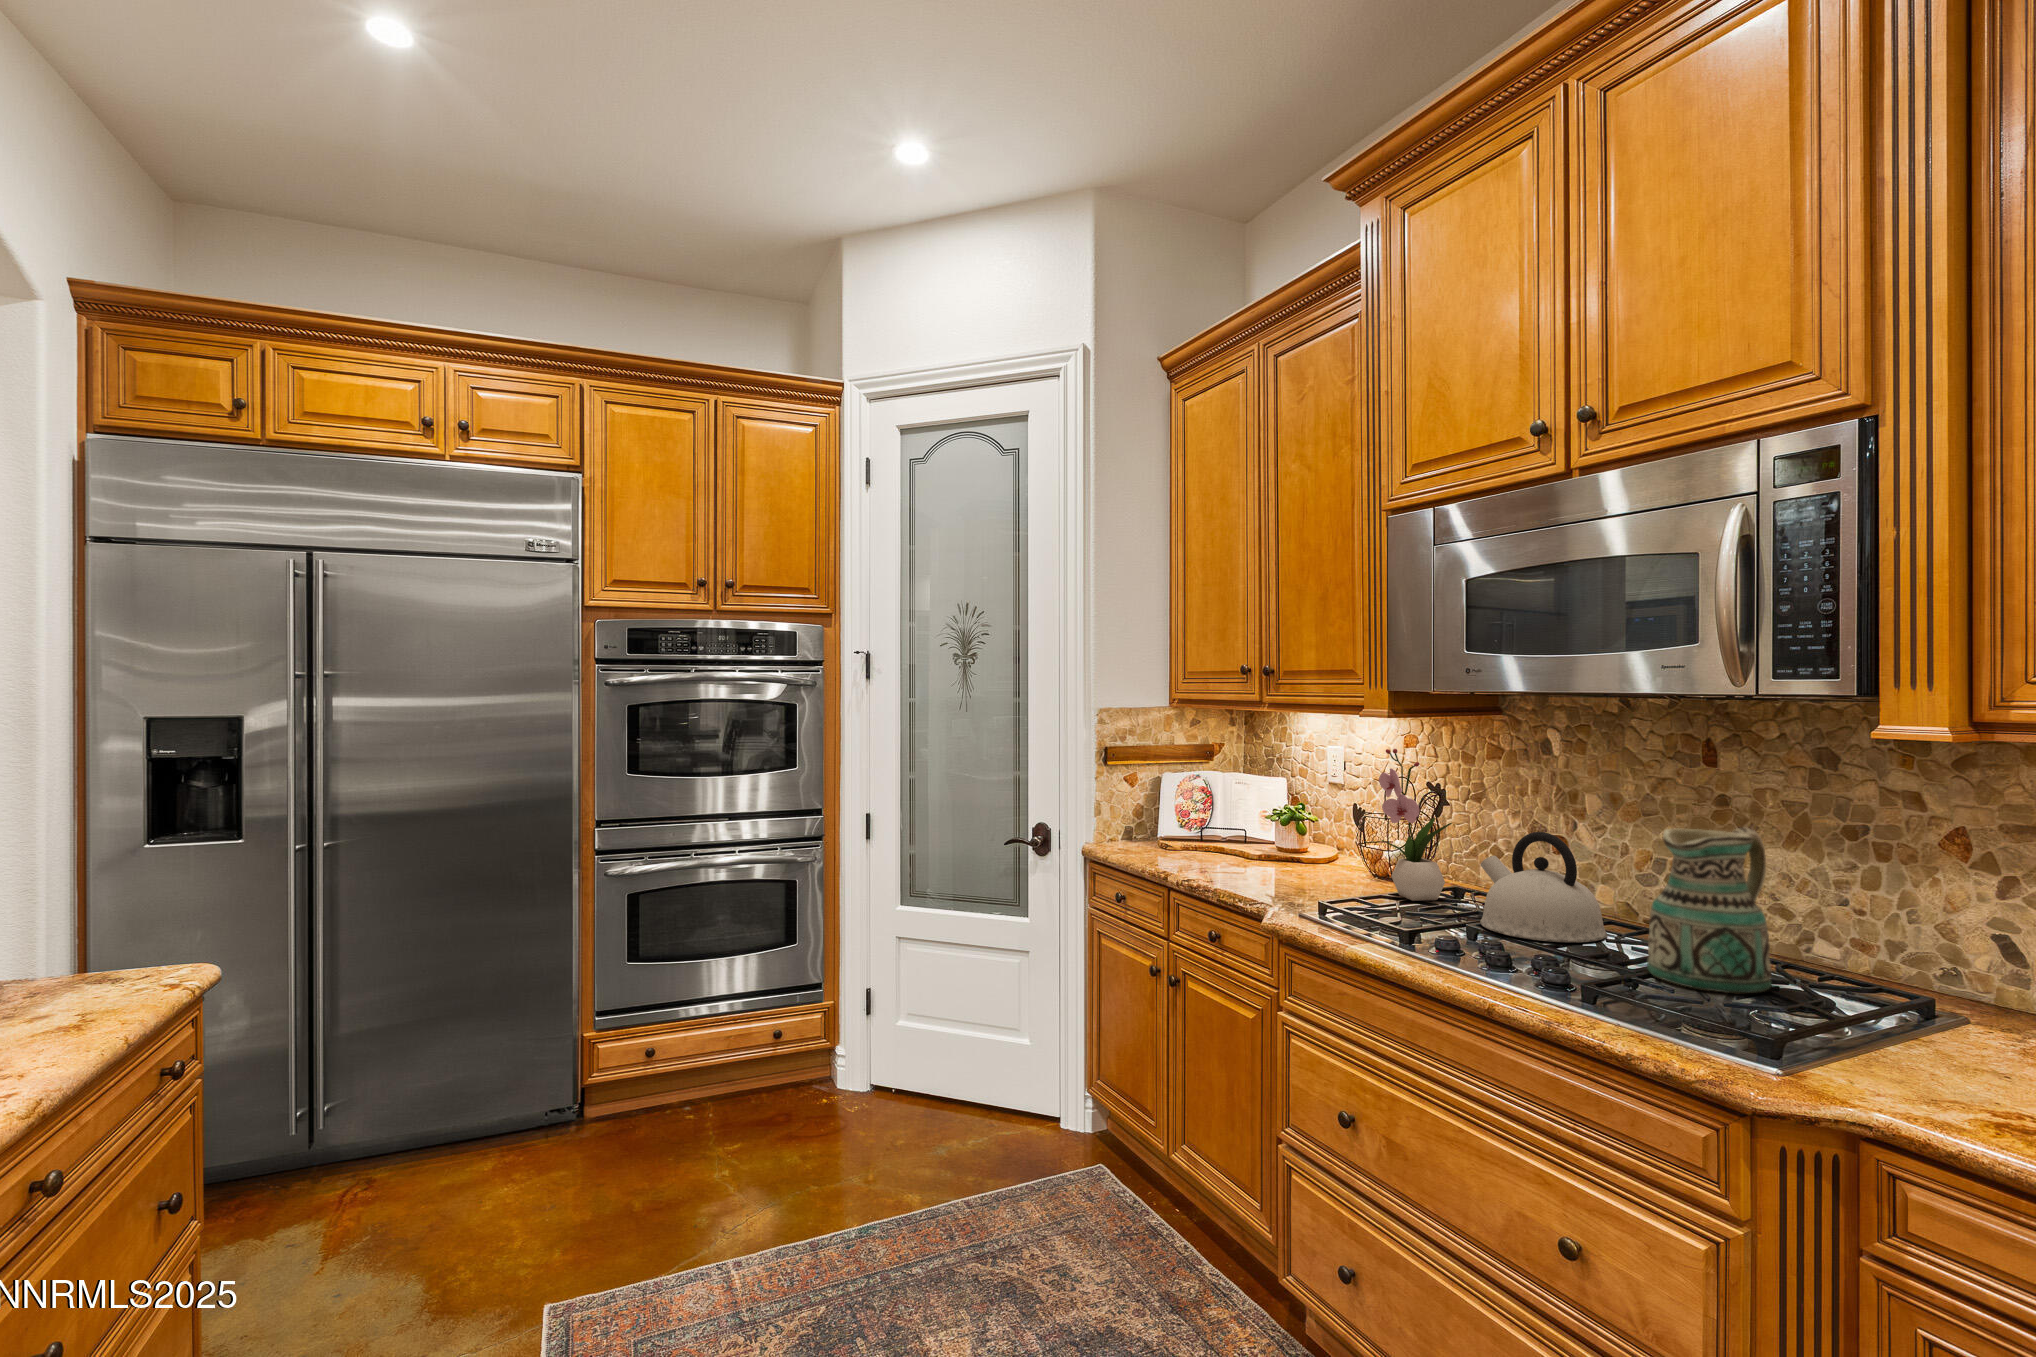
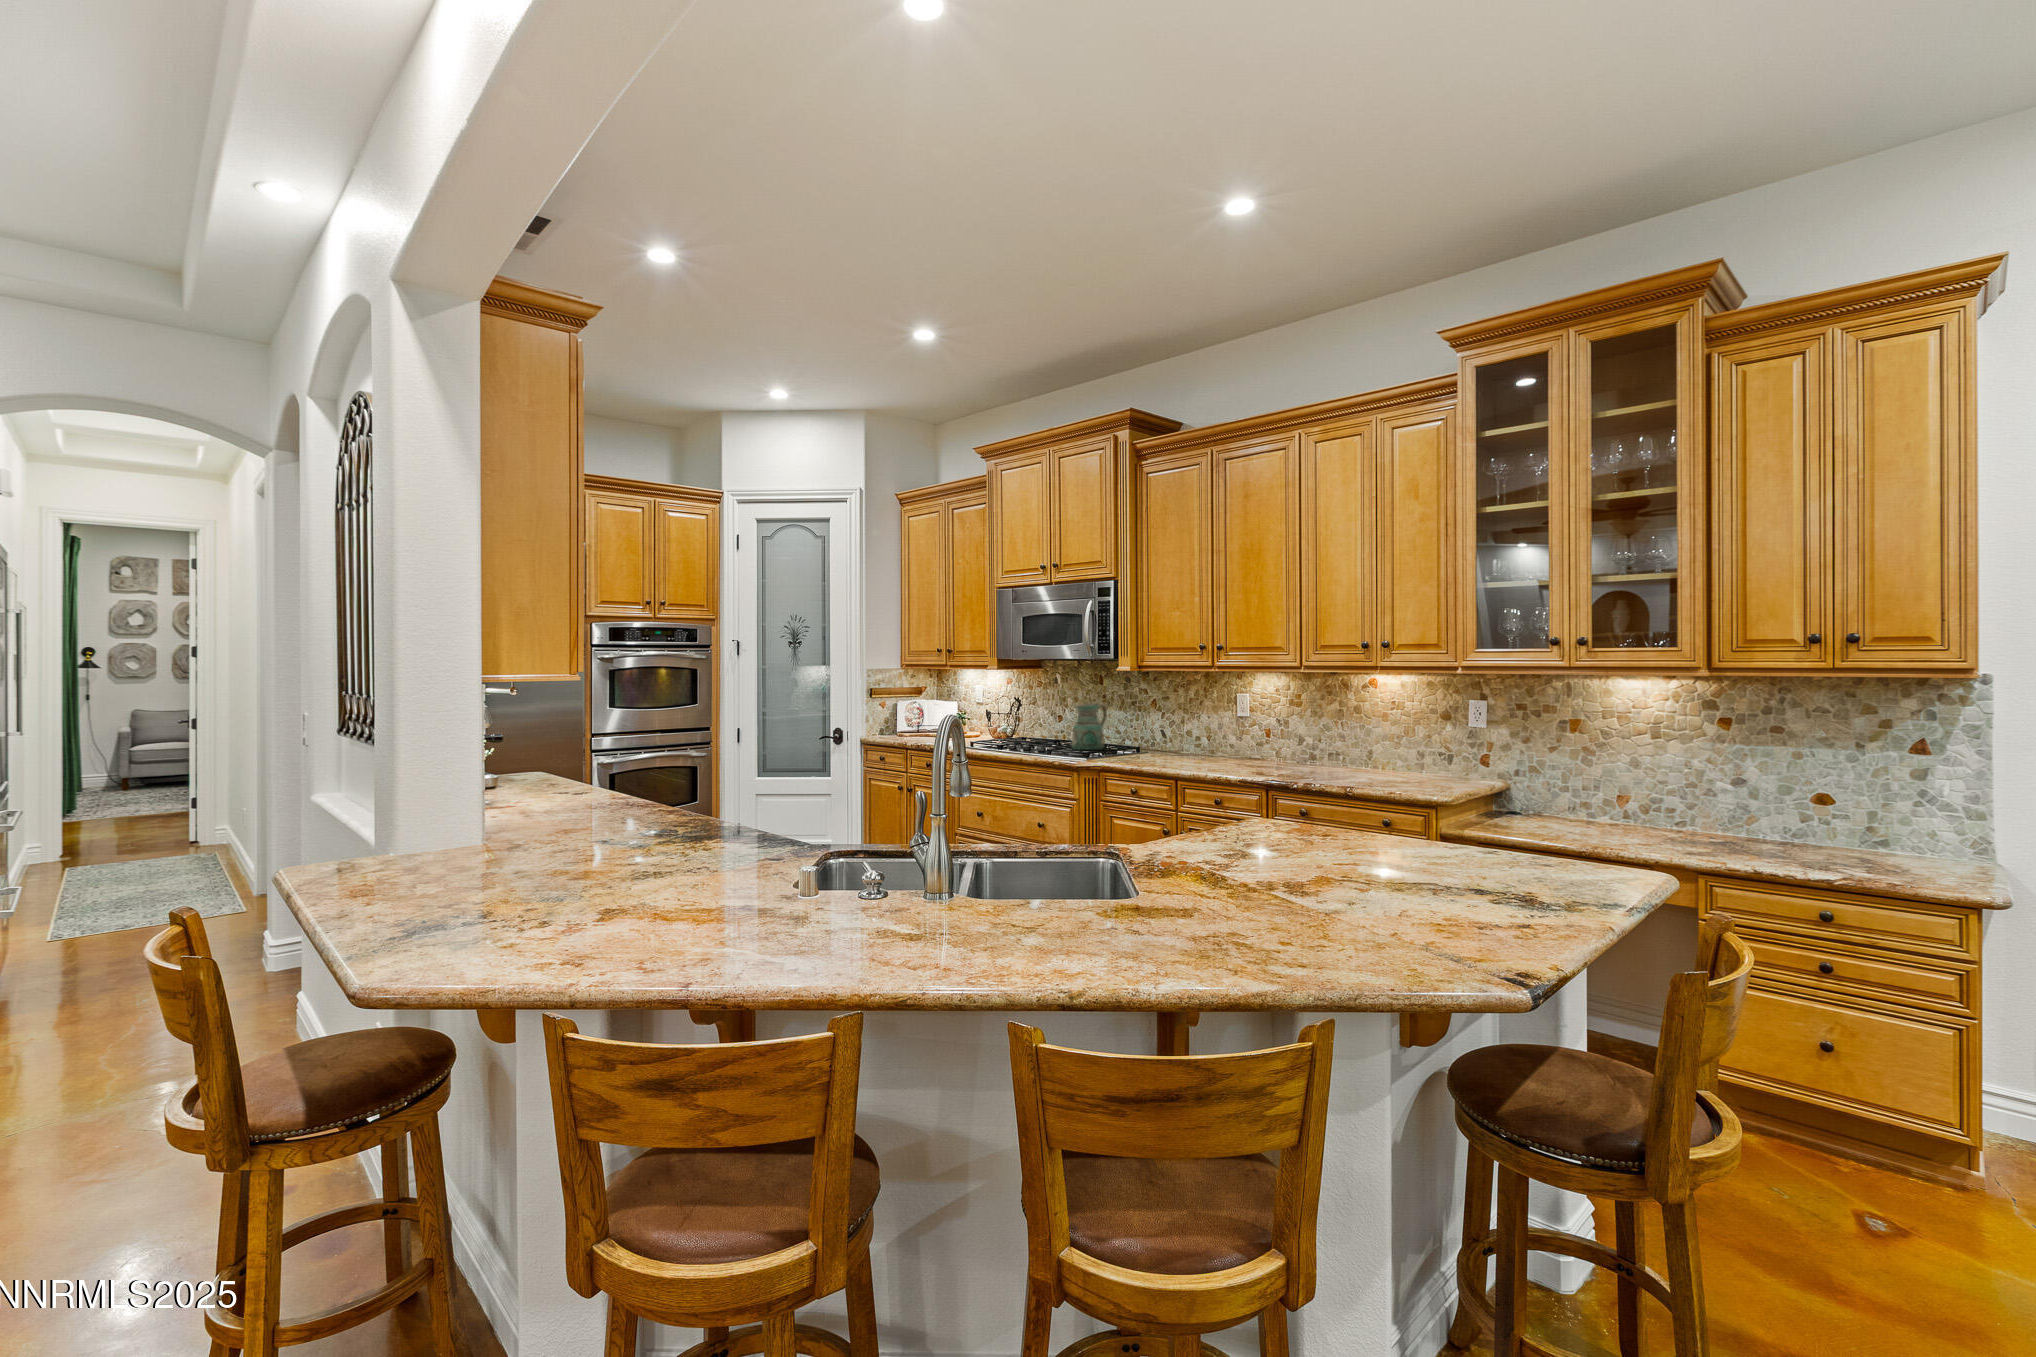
flower arrangement: present [1379,749,1452,901] -> none [995,683,1022,742]
kettle: present [1480,832,1607,942] -> none [1028,710,1068,746]

